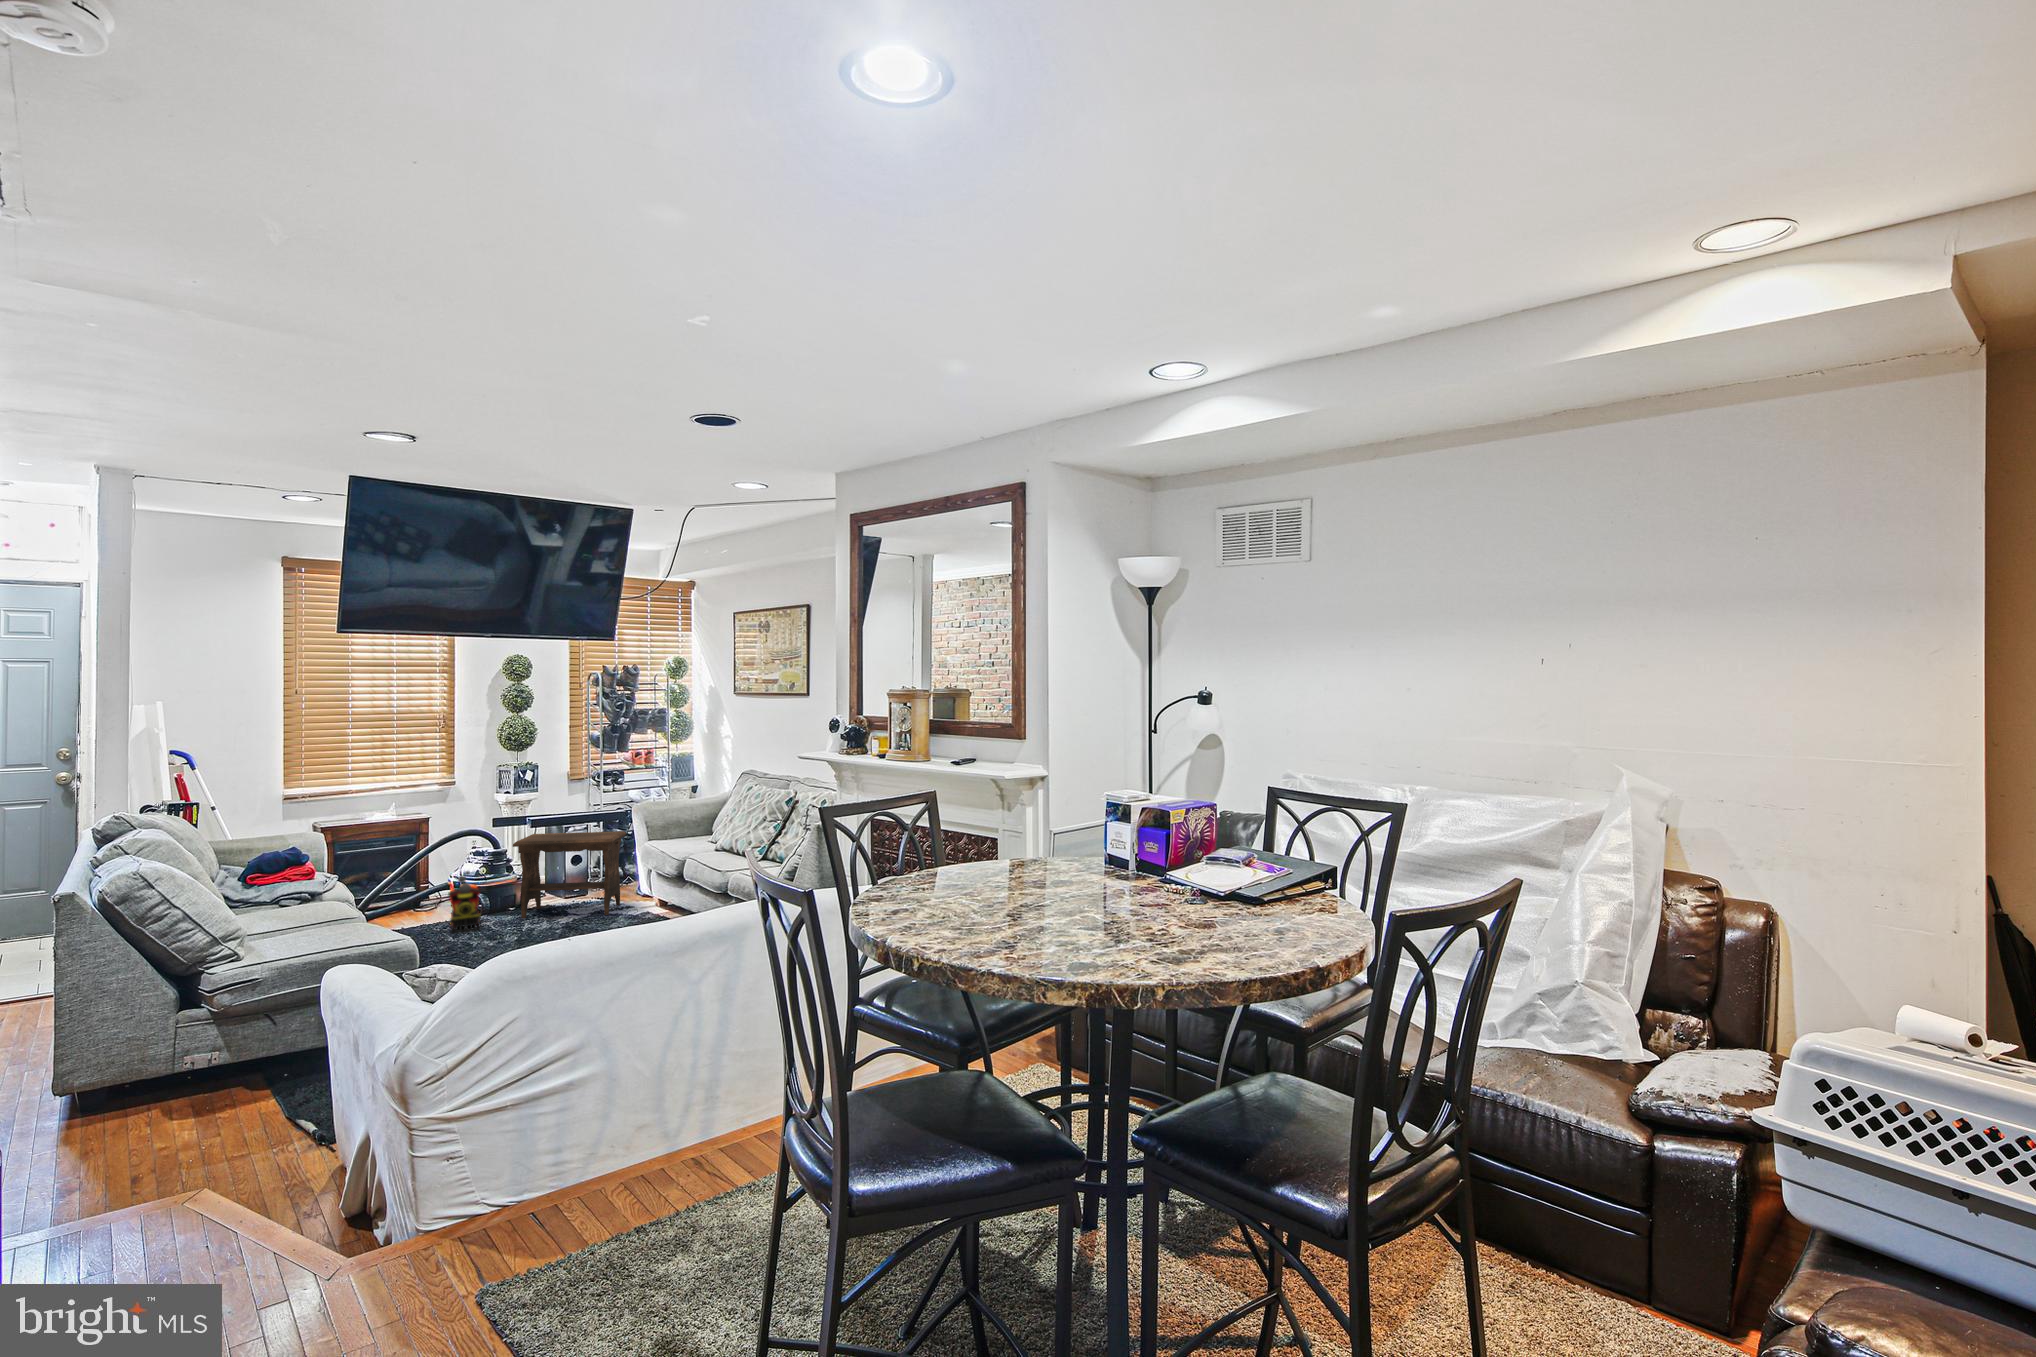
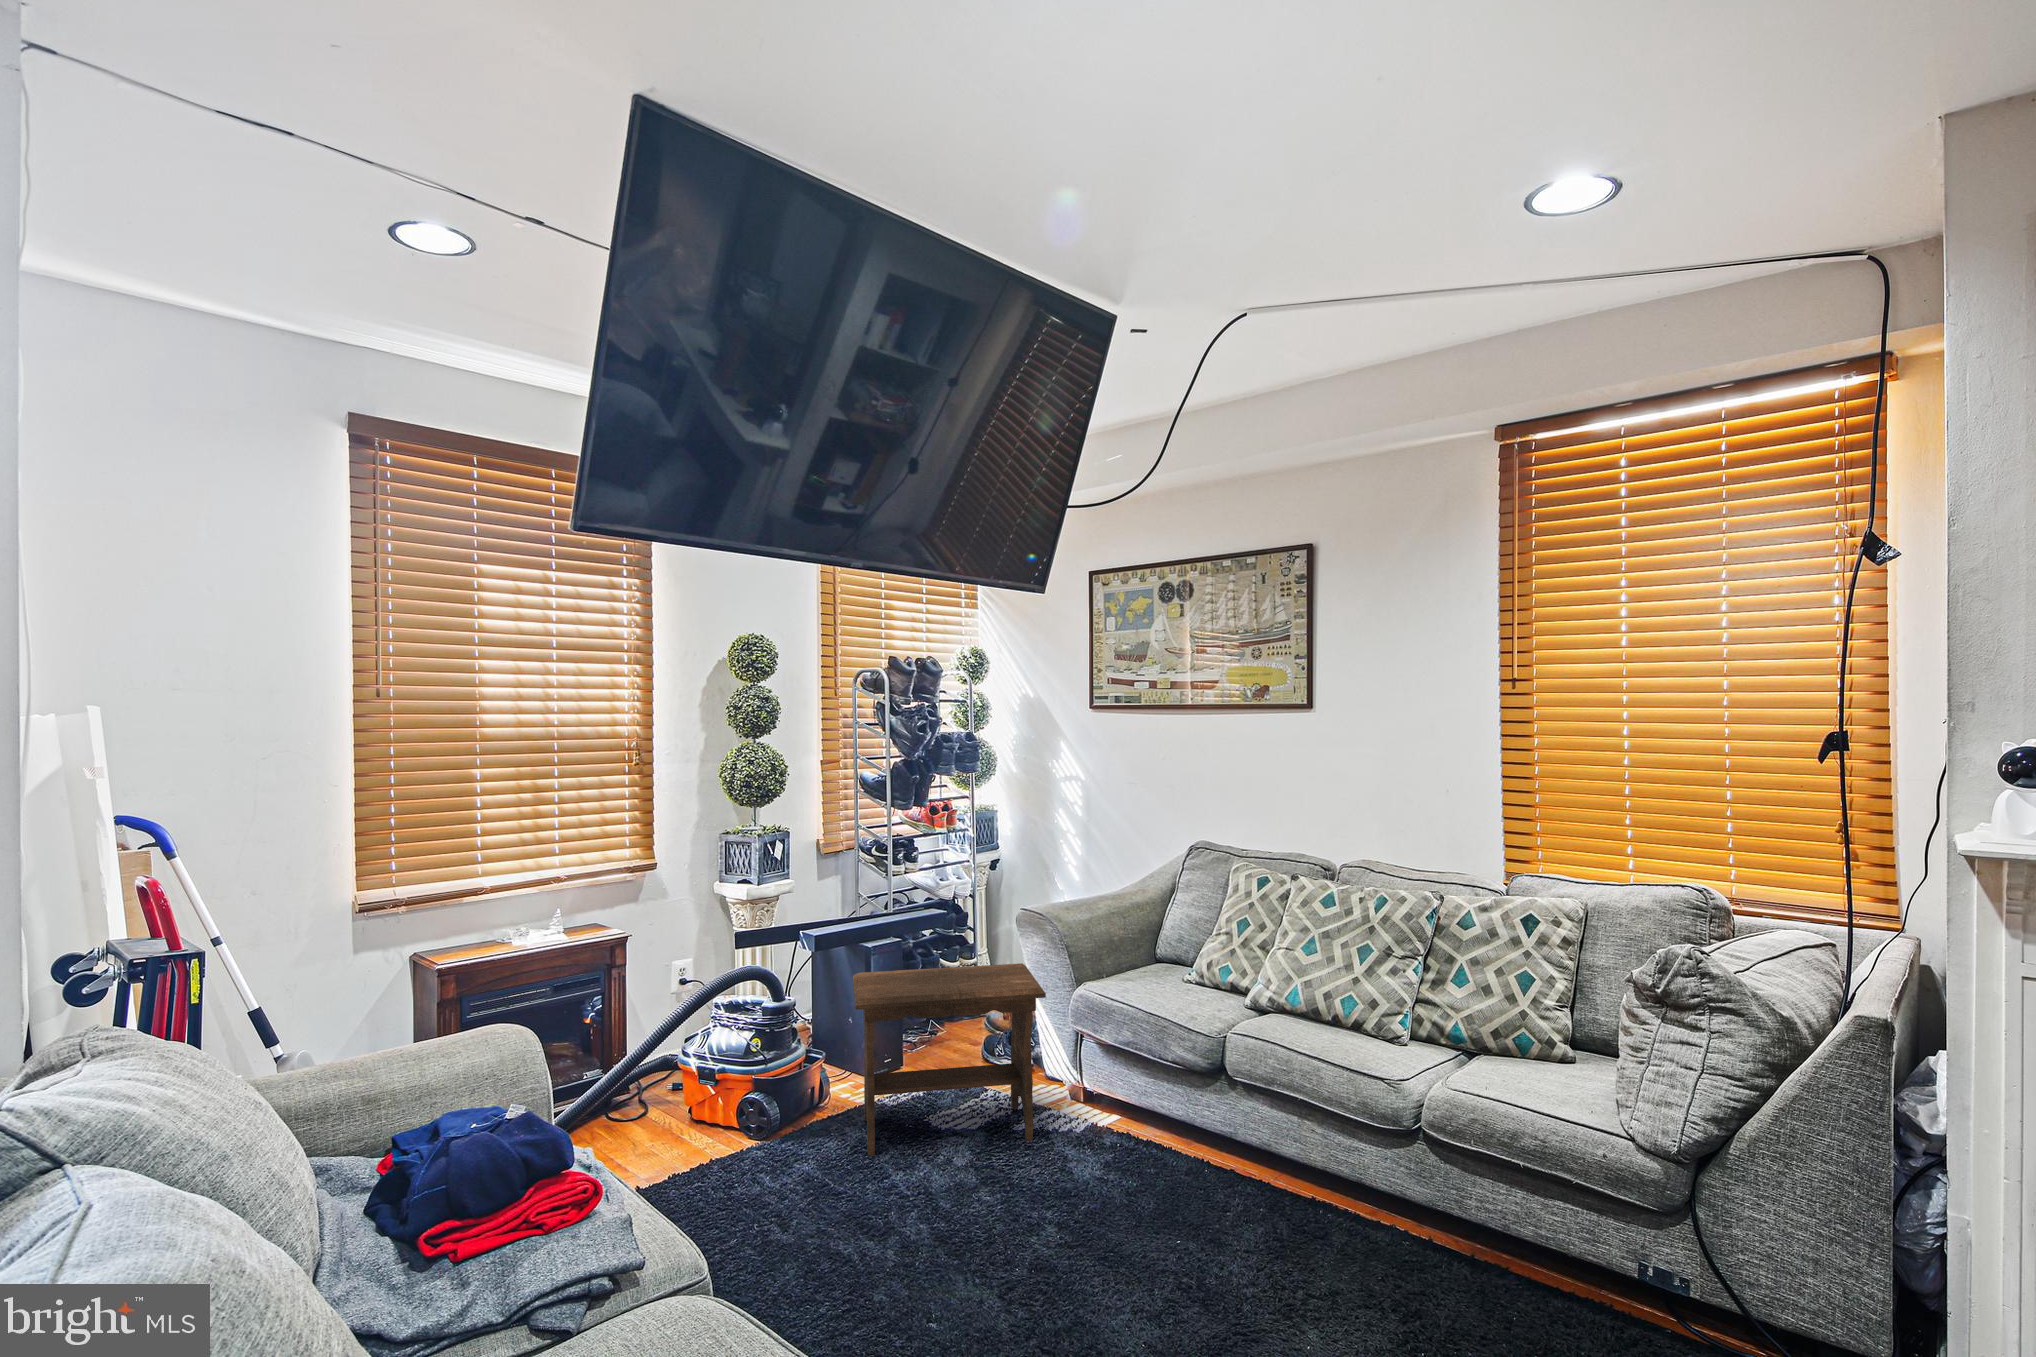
toy train: present [448,871,481,934] -> none [730,1067,828,1221]

